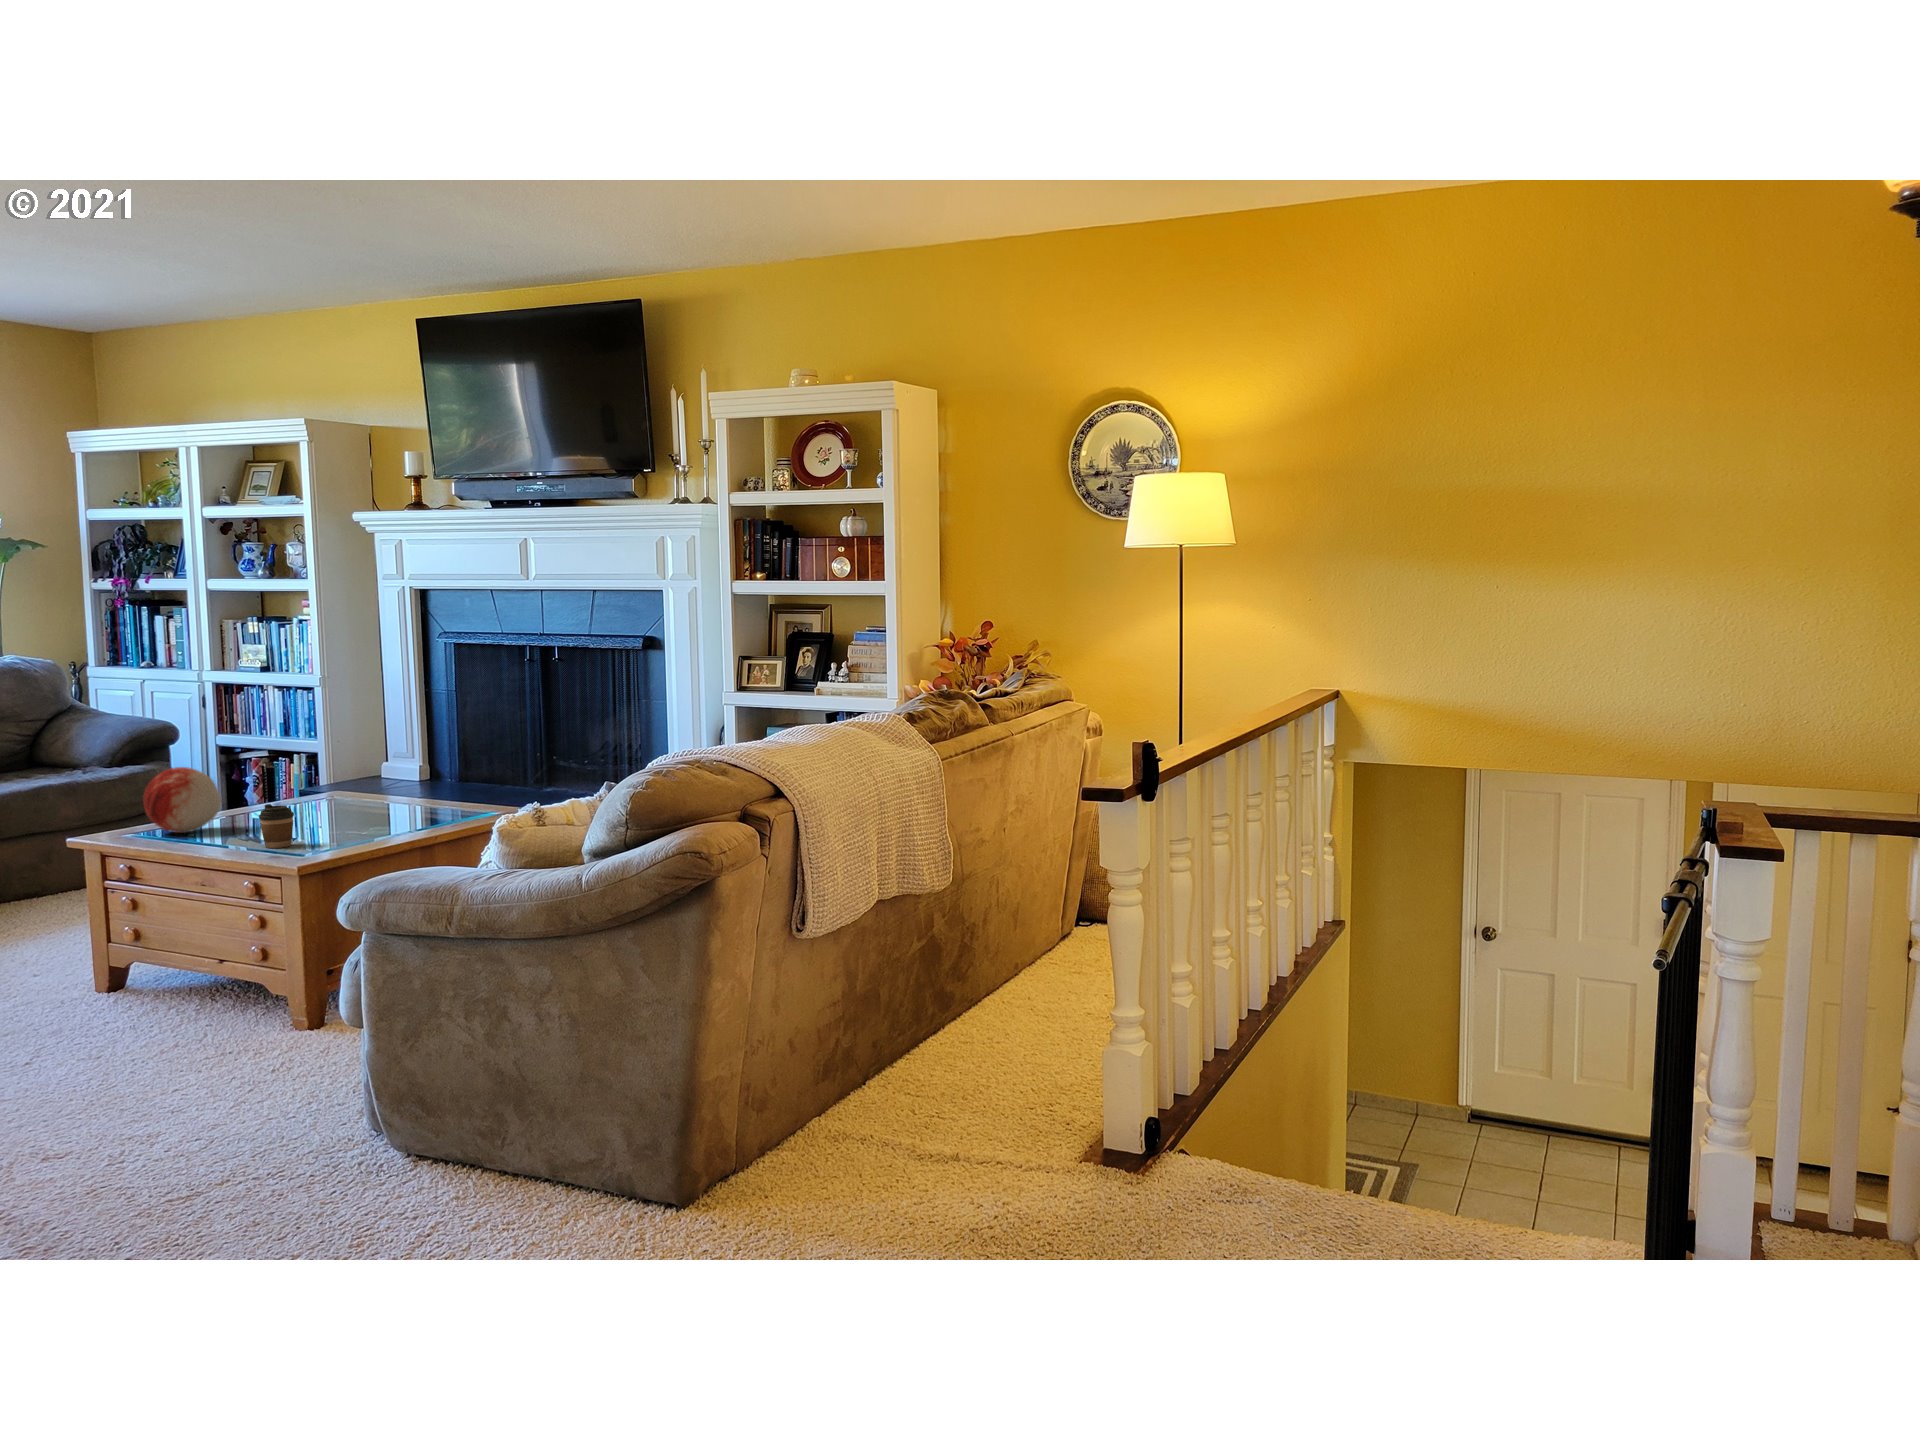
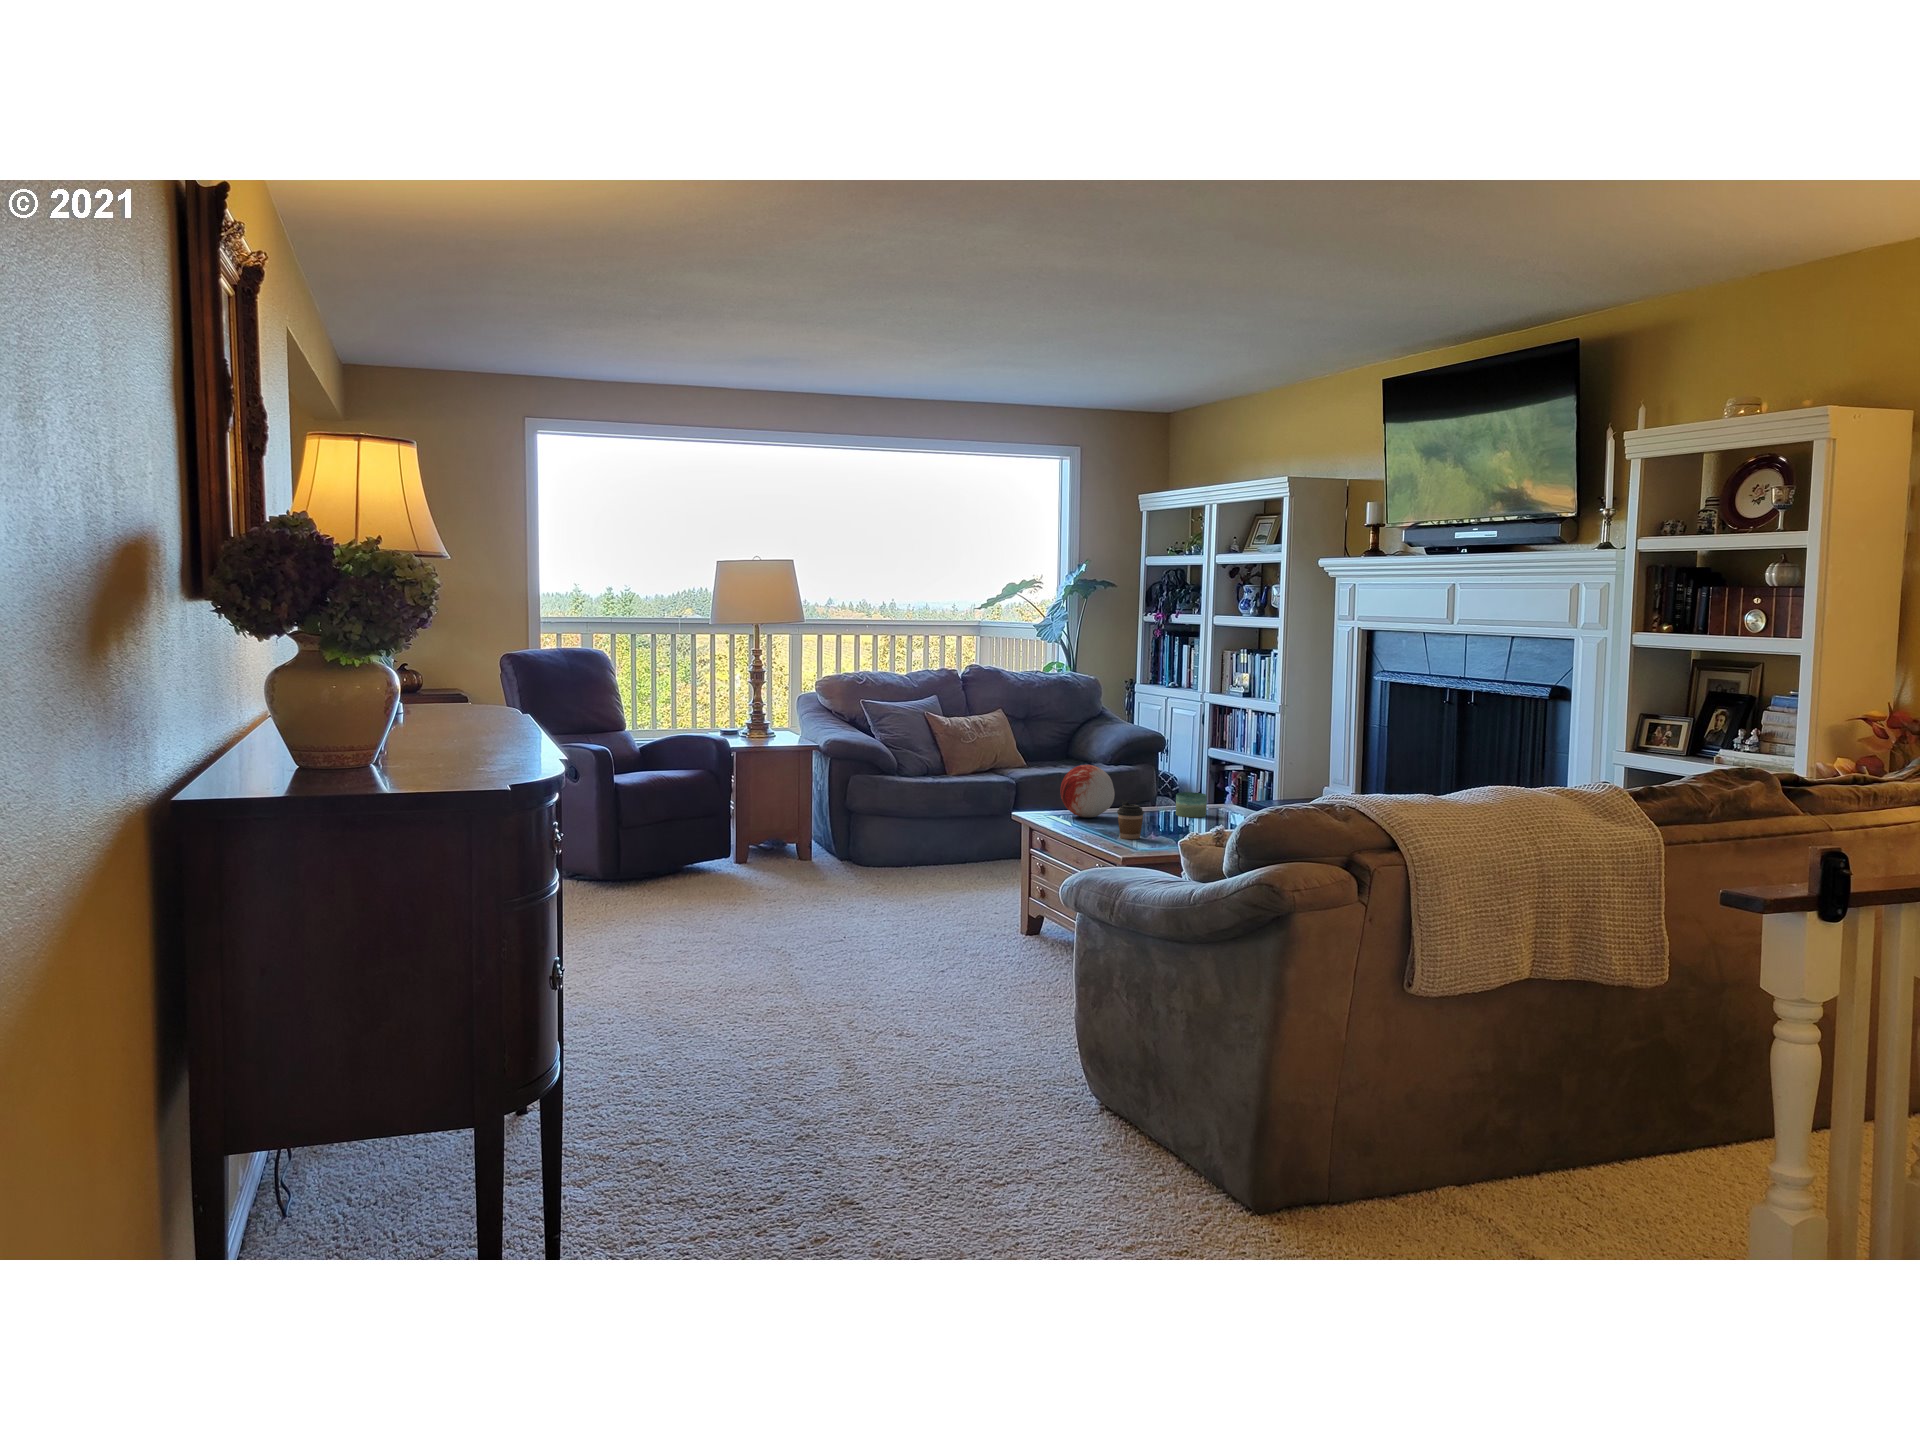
candle: none [287,785,328,815] -> present [1176,792,1207,817]

